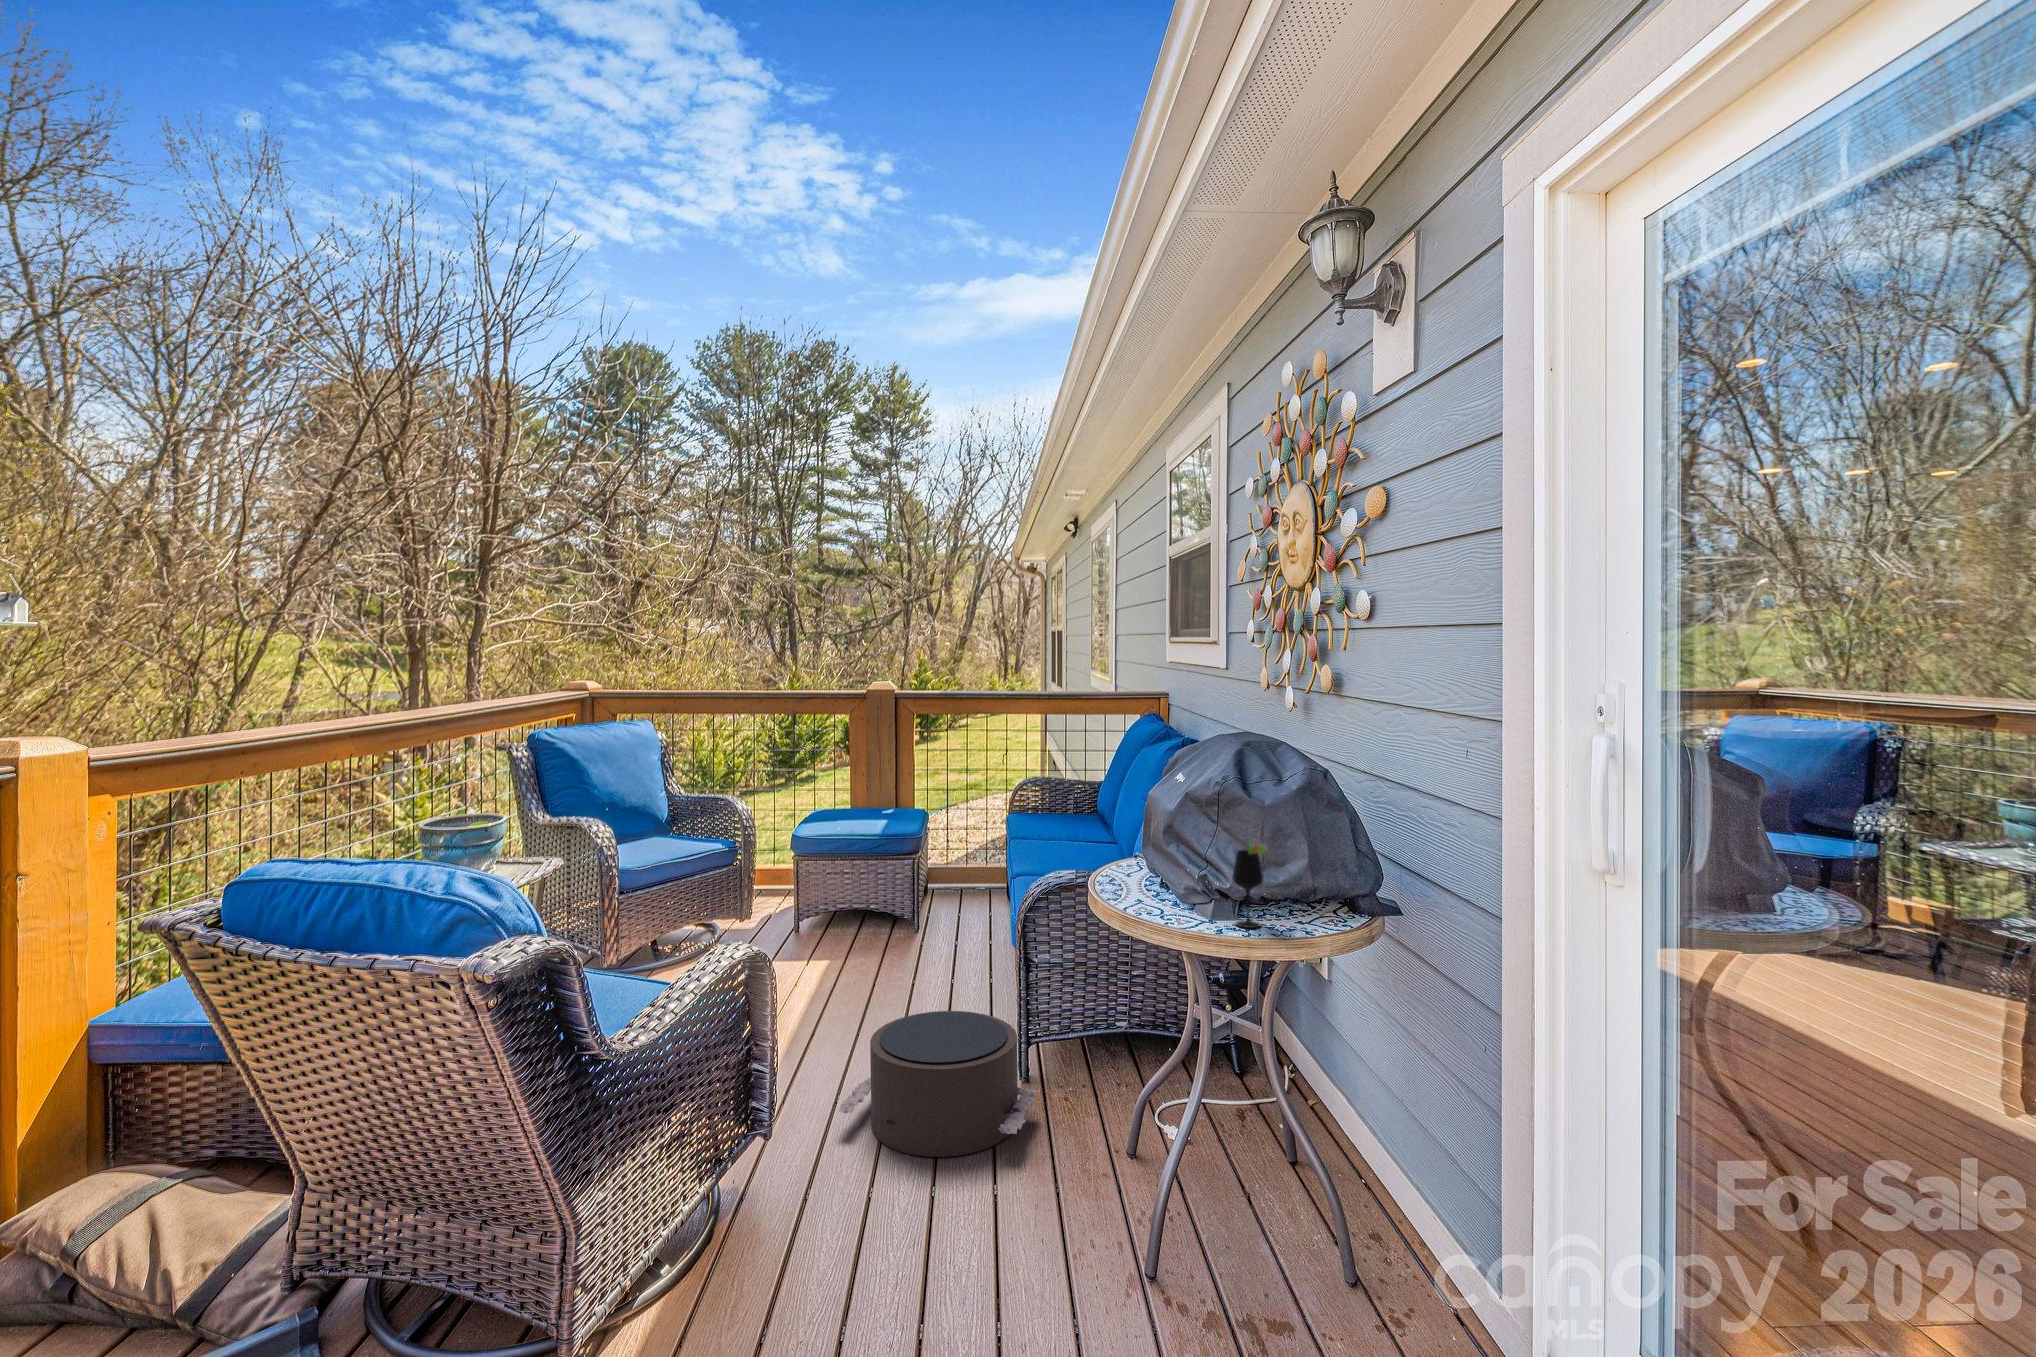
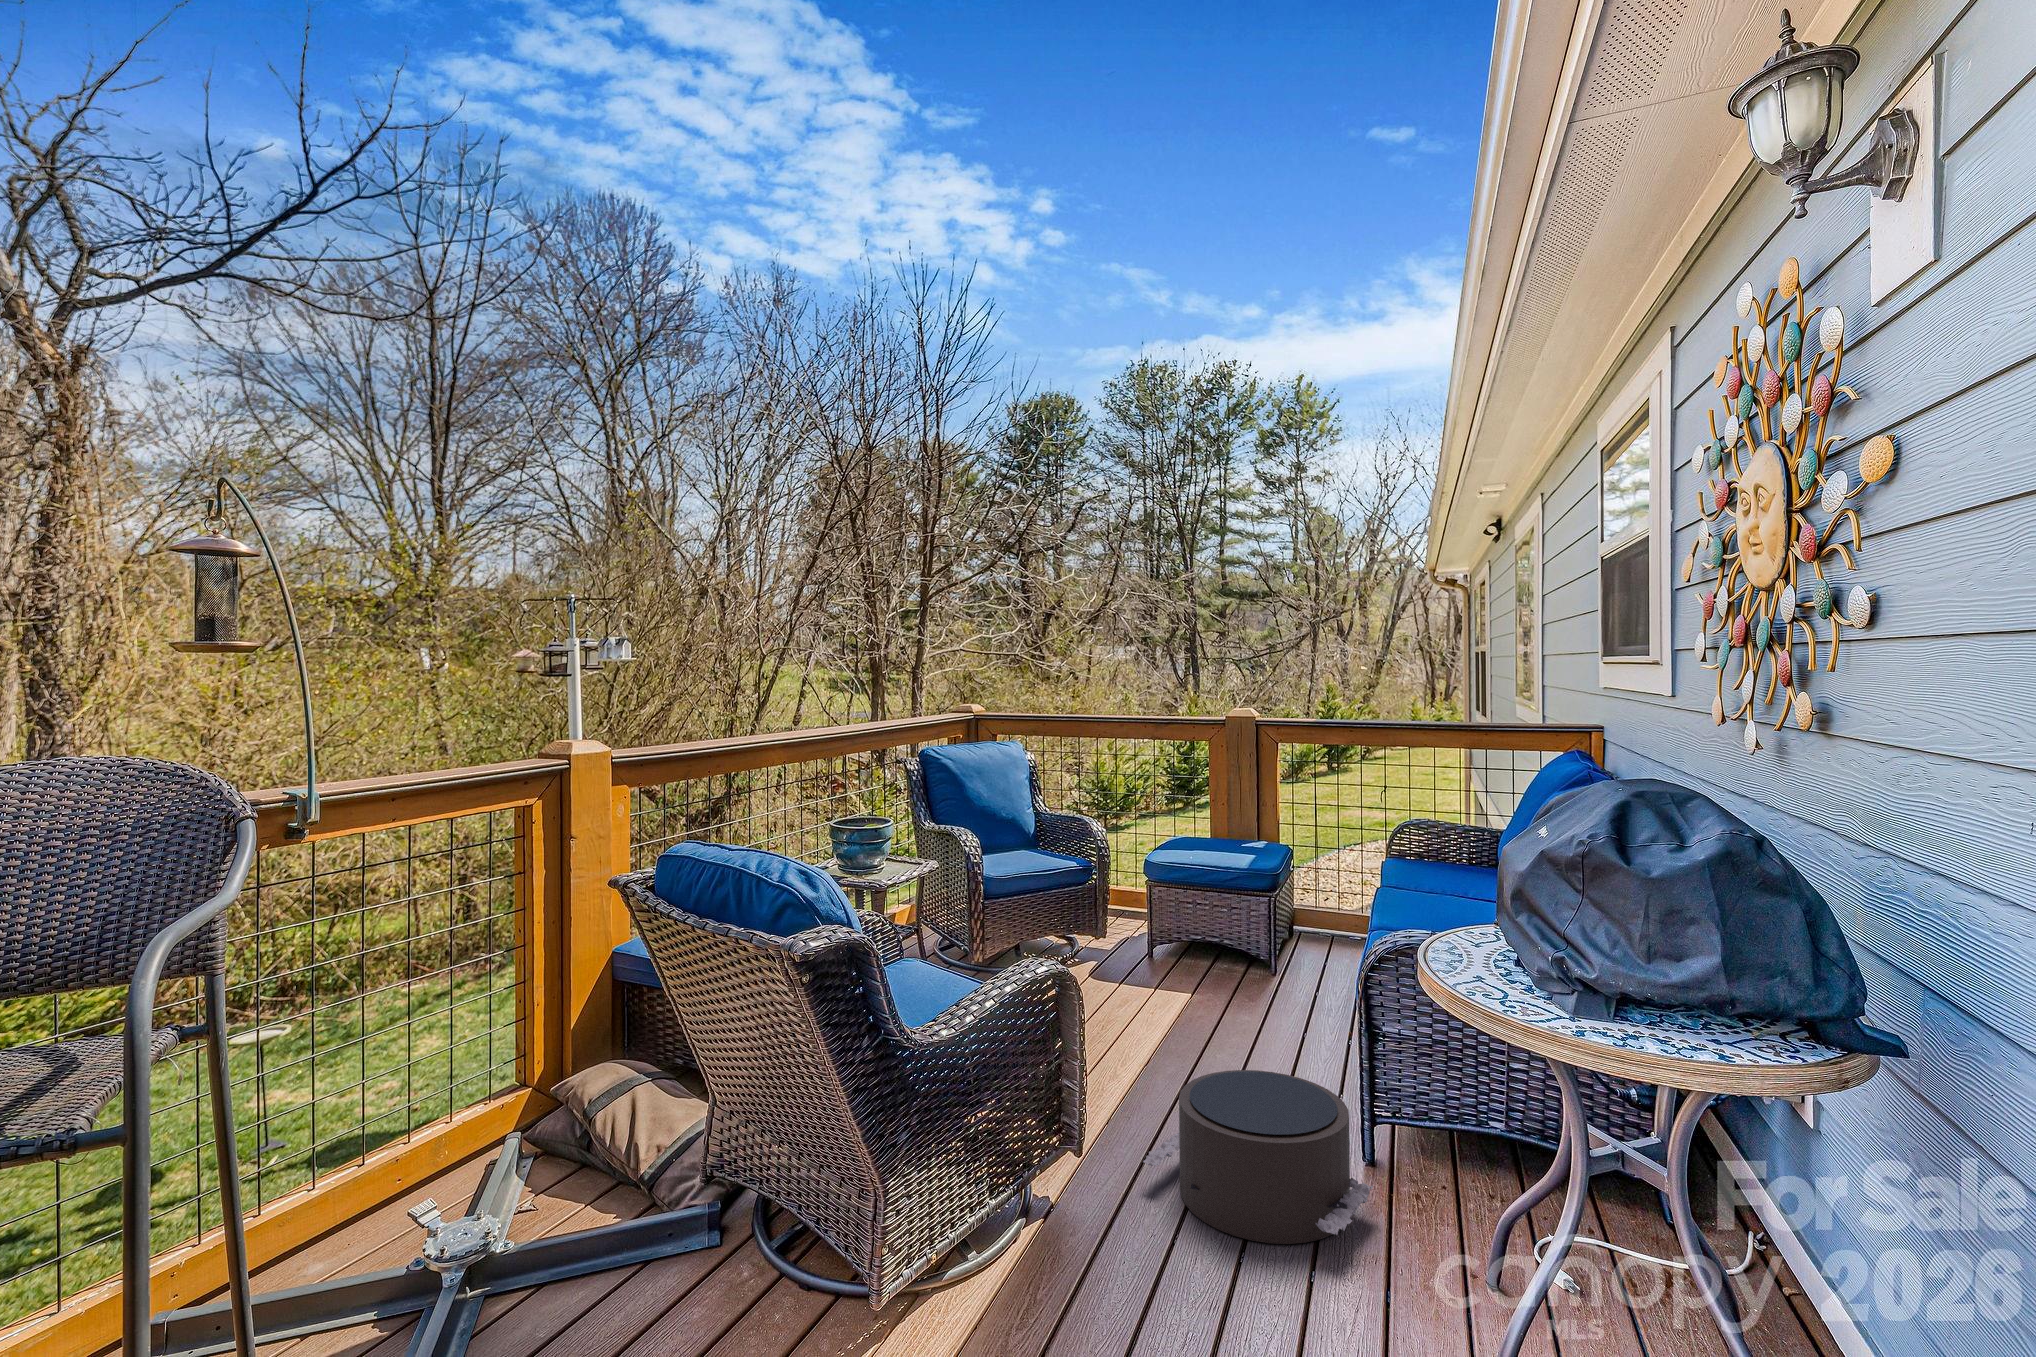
wine glass: present [1233,838,1268,928] -> none [1614,916,1668,1040]

